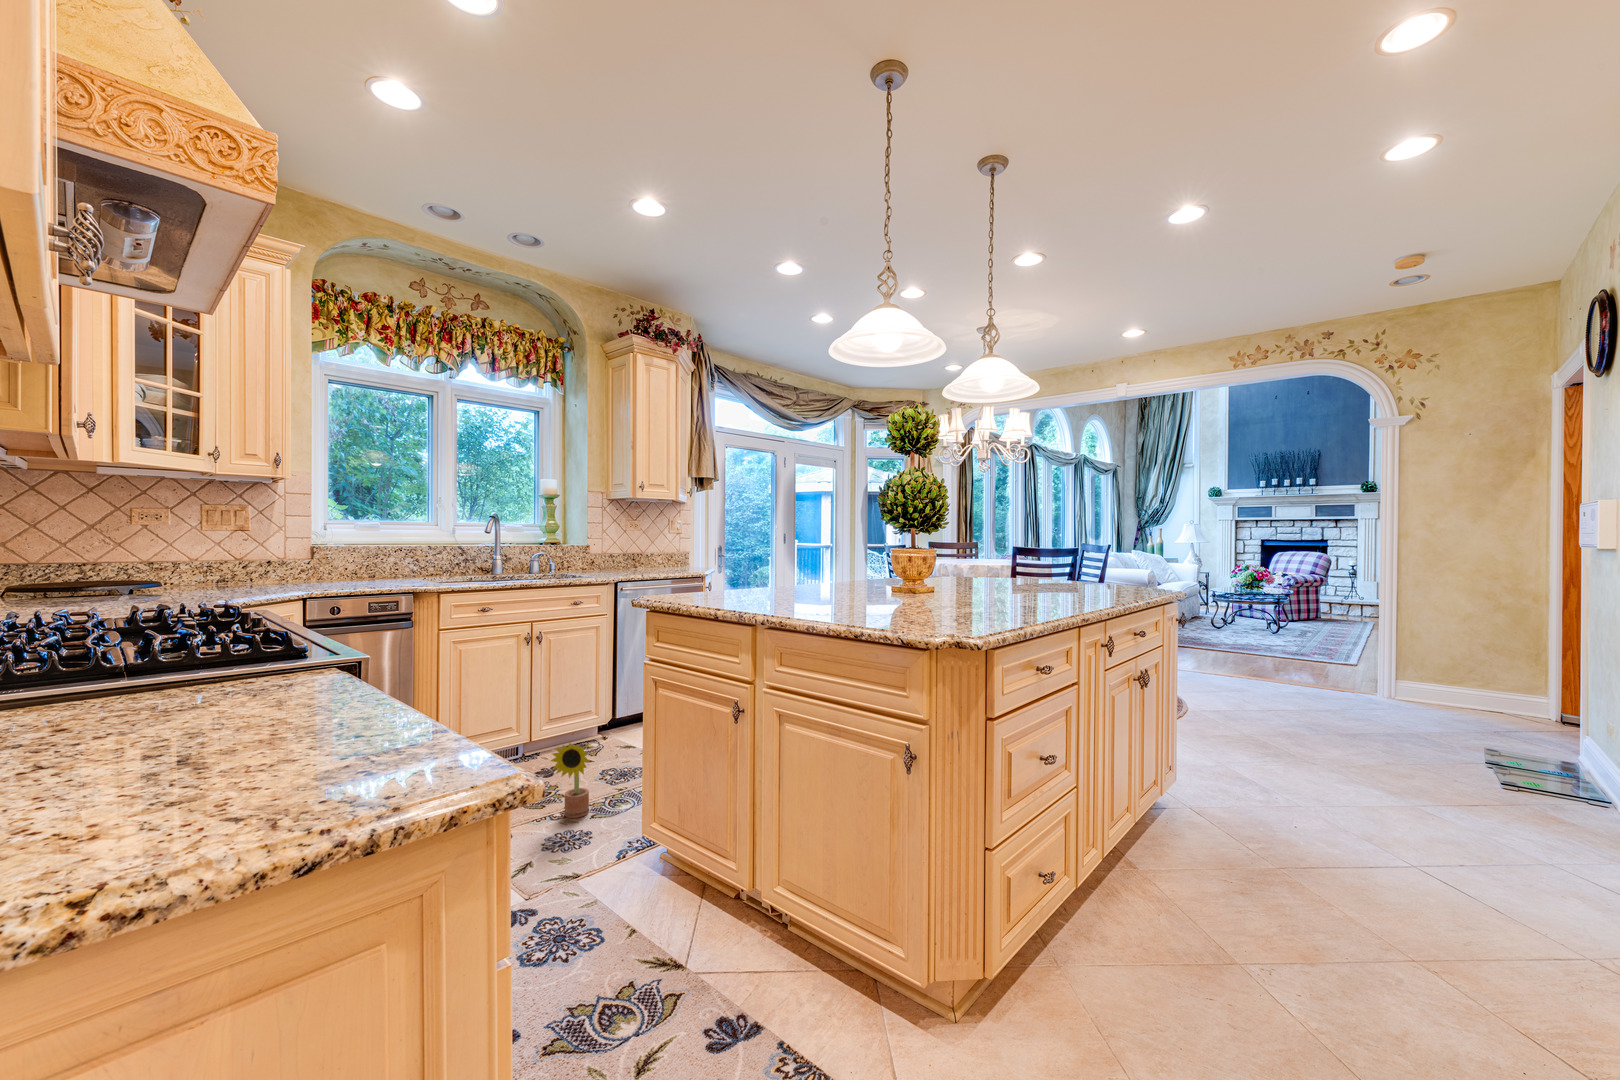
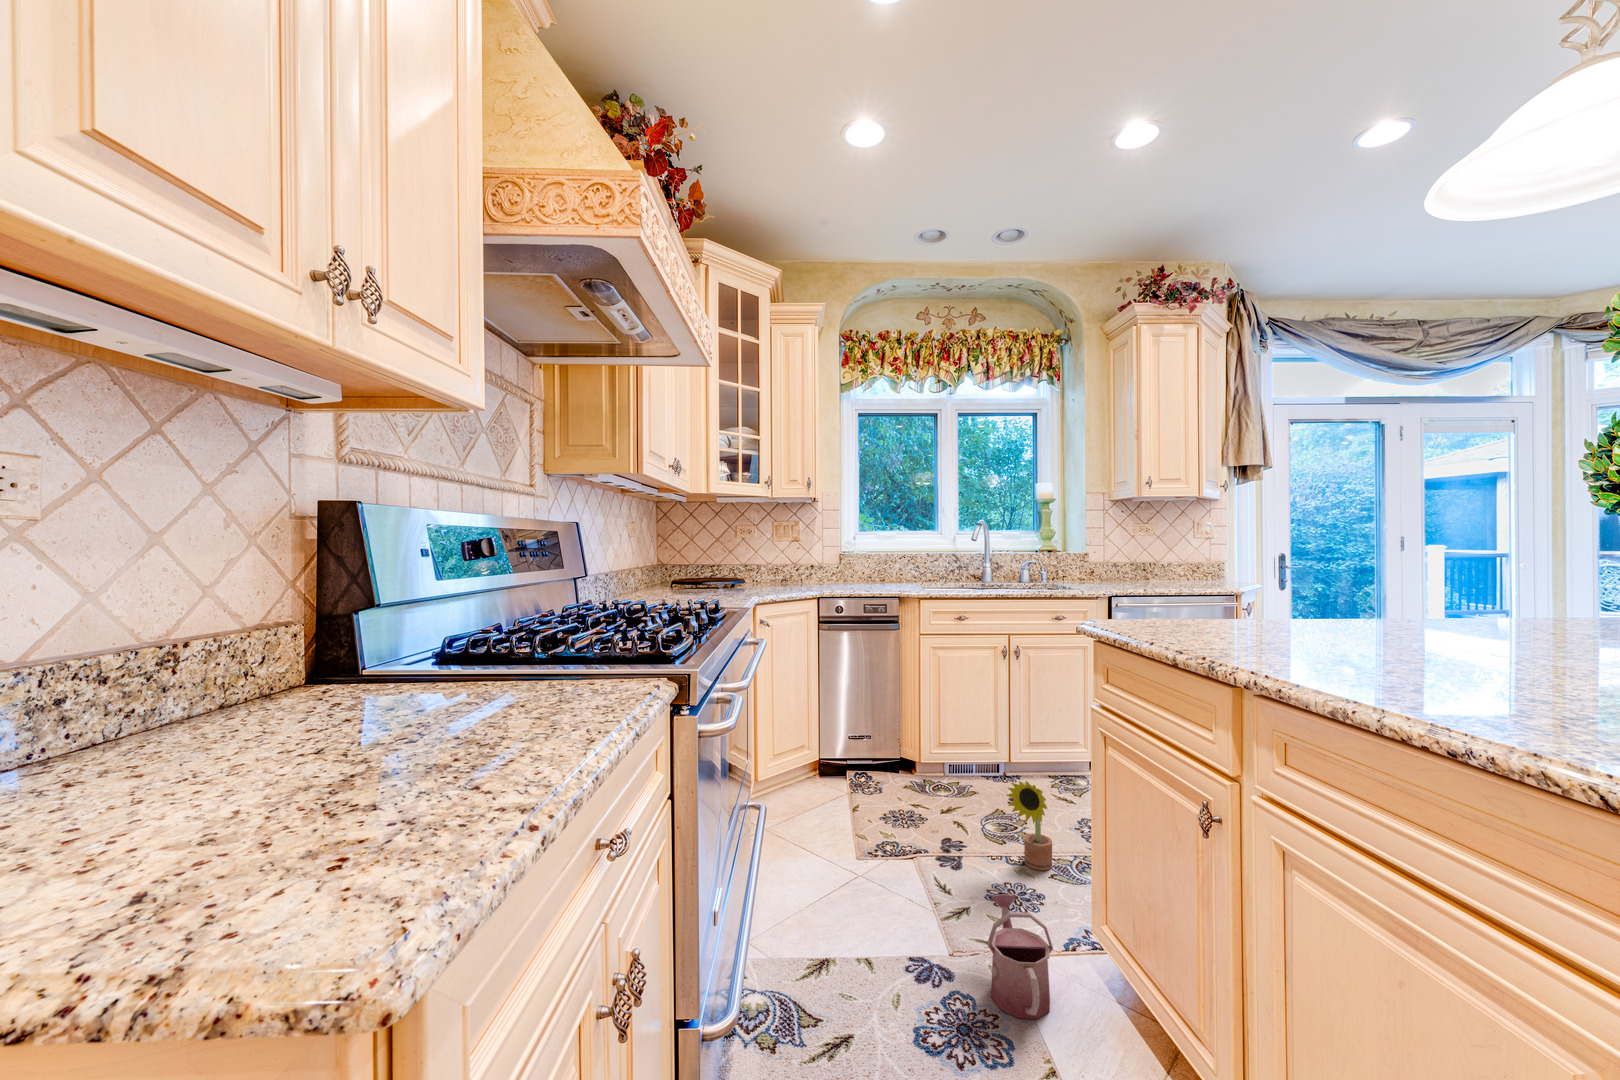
watering can: none [561,830,619,915] -> present [987,894,1053,1019]

